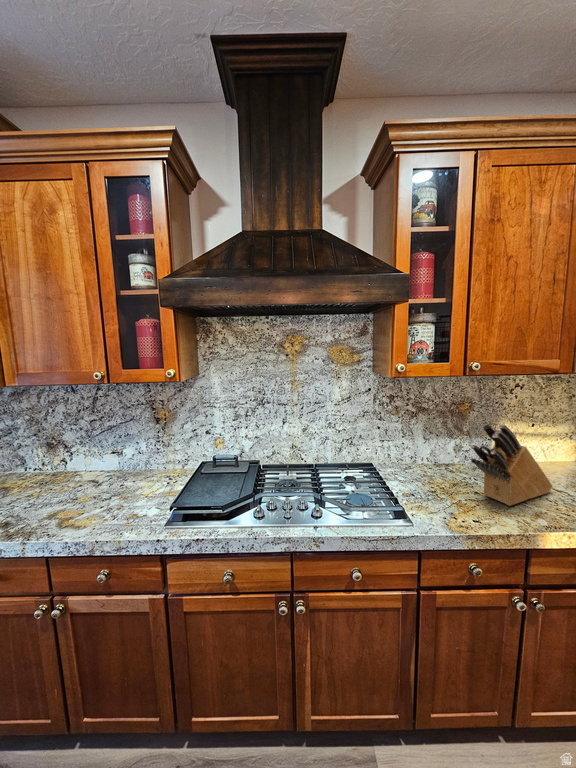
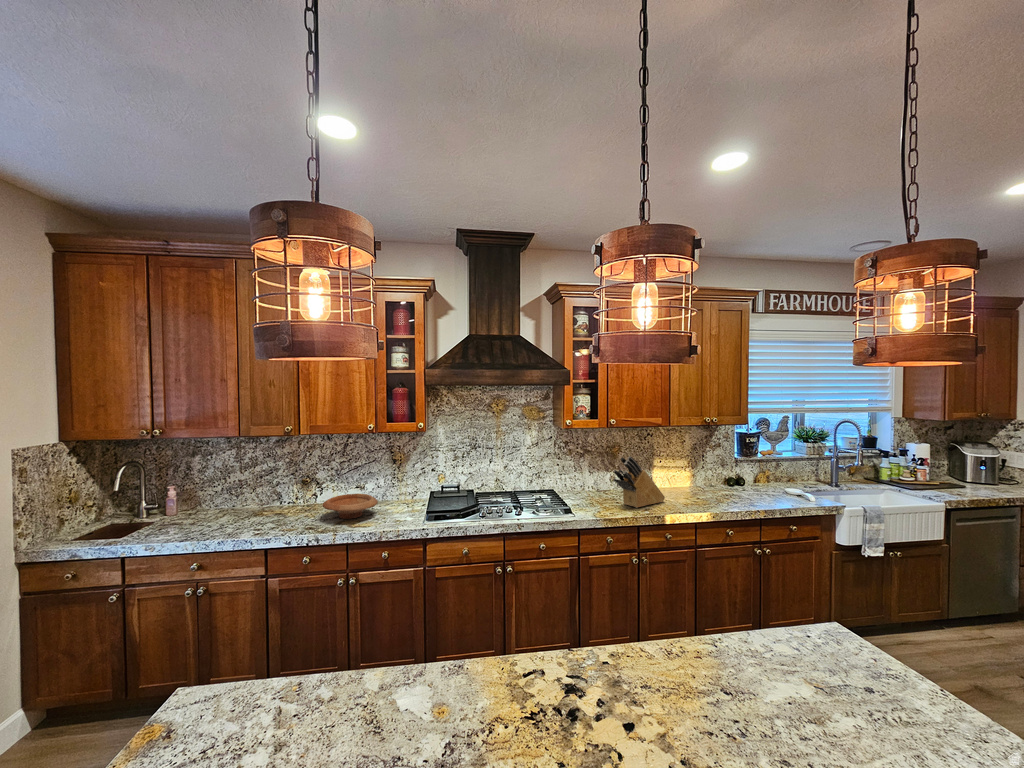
wooden bowl: none [32,467,118,509] -> present [322,494,378,519]

